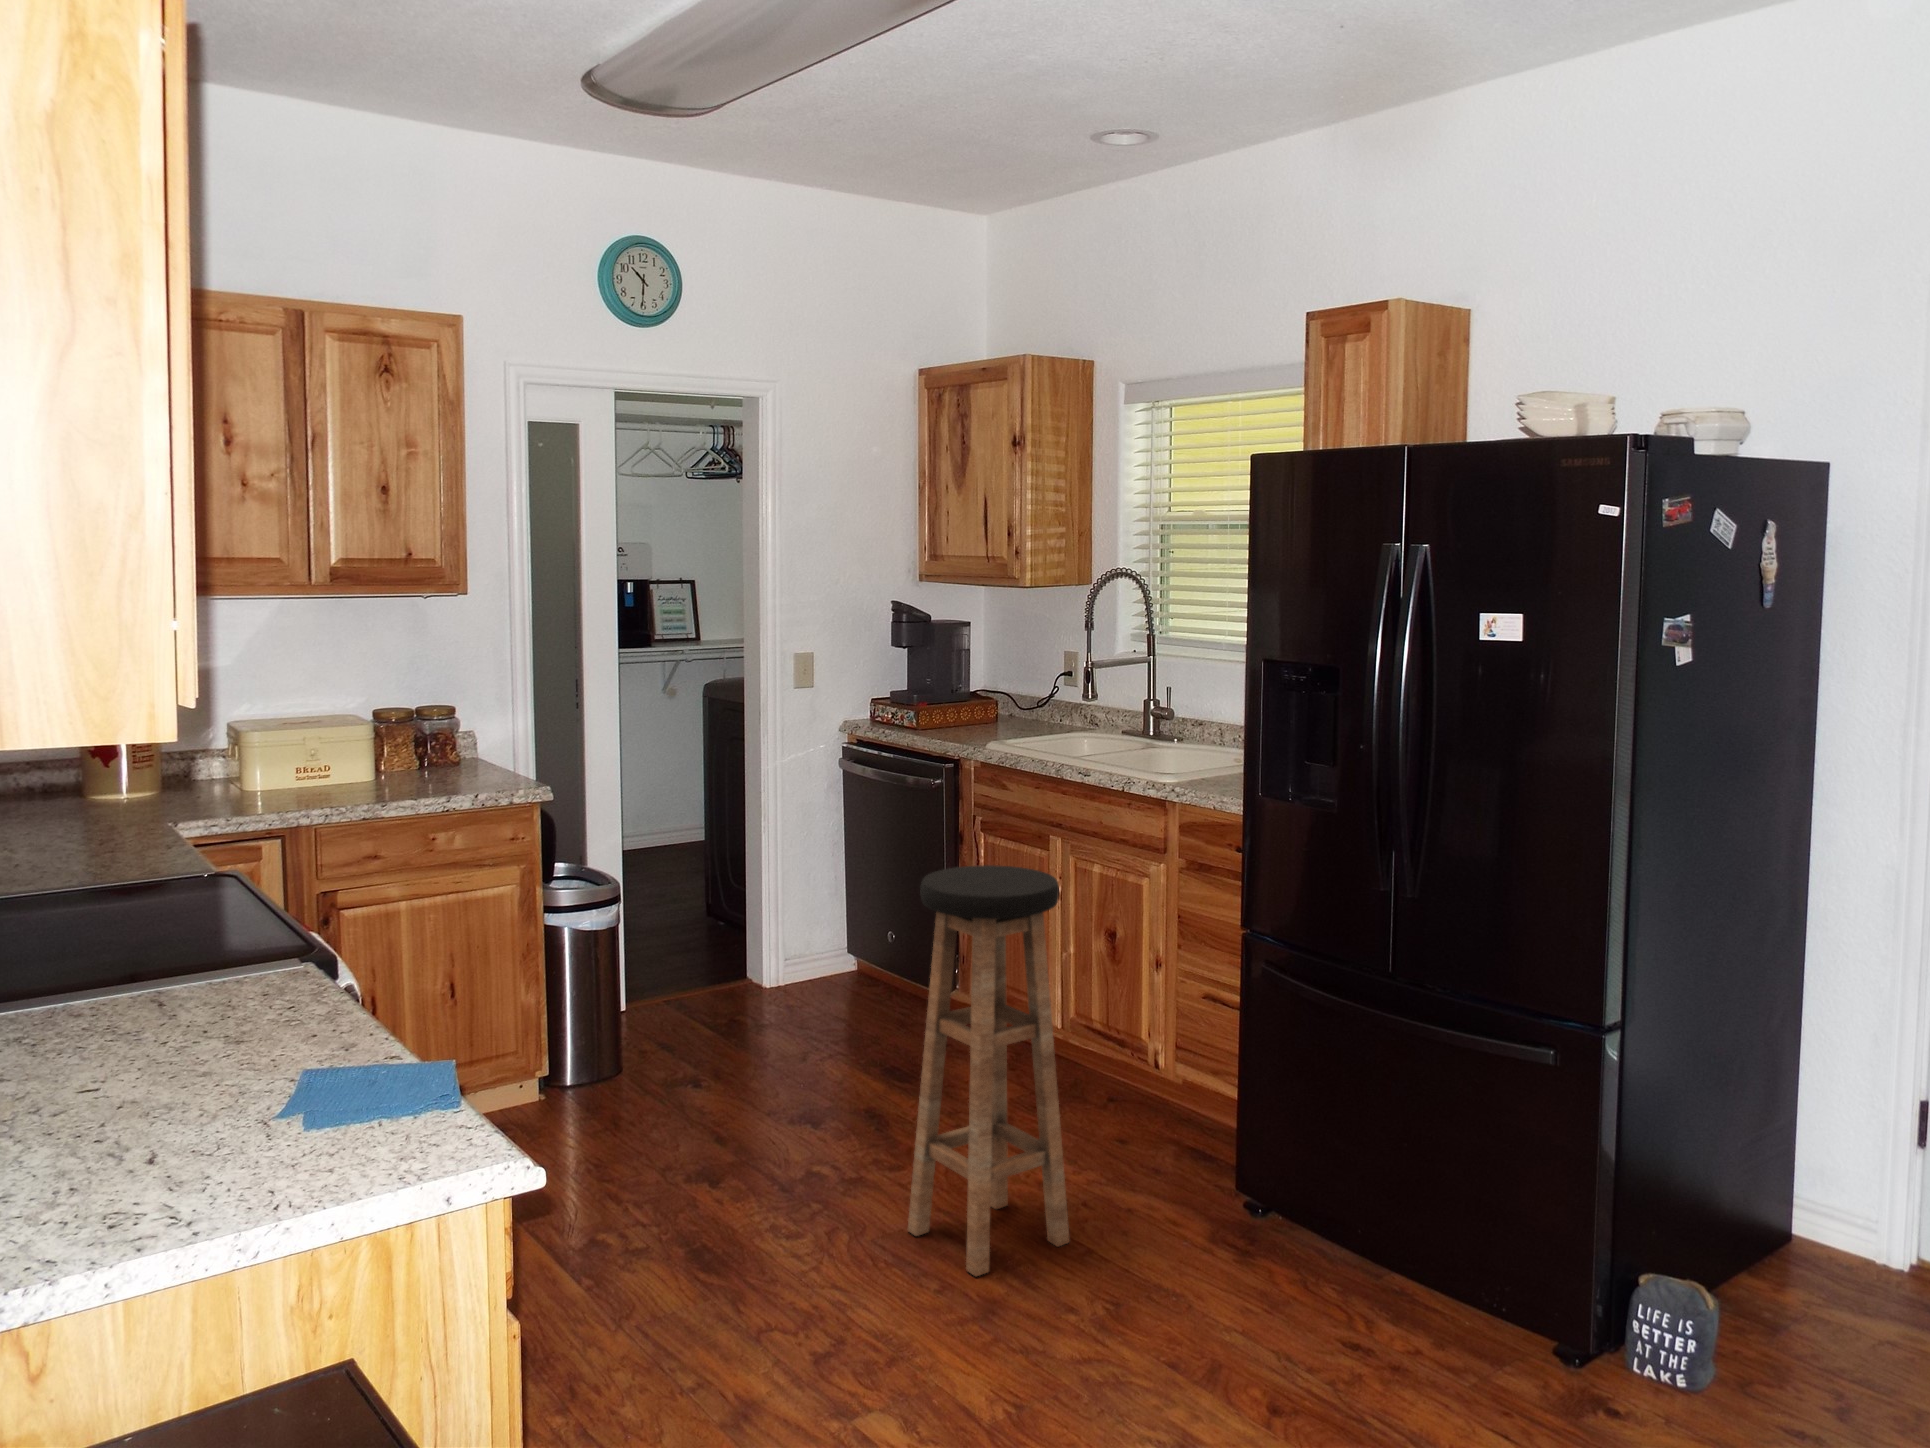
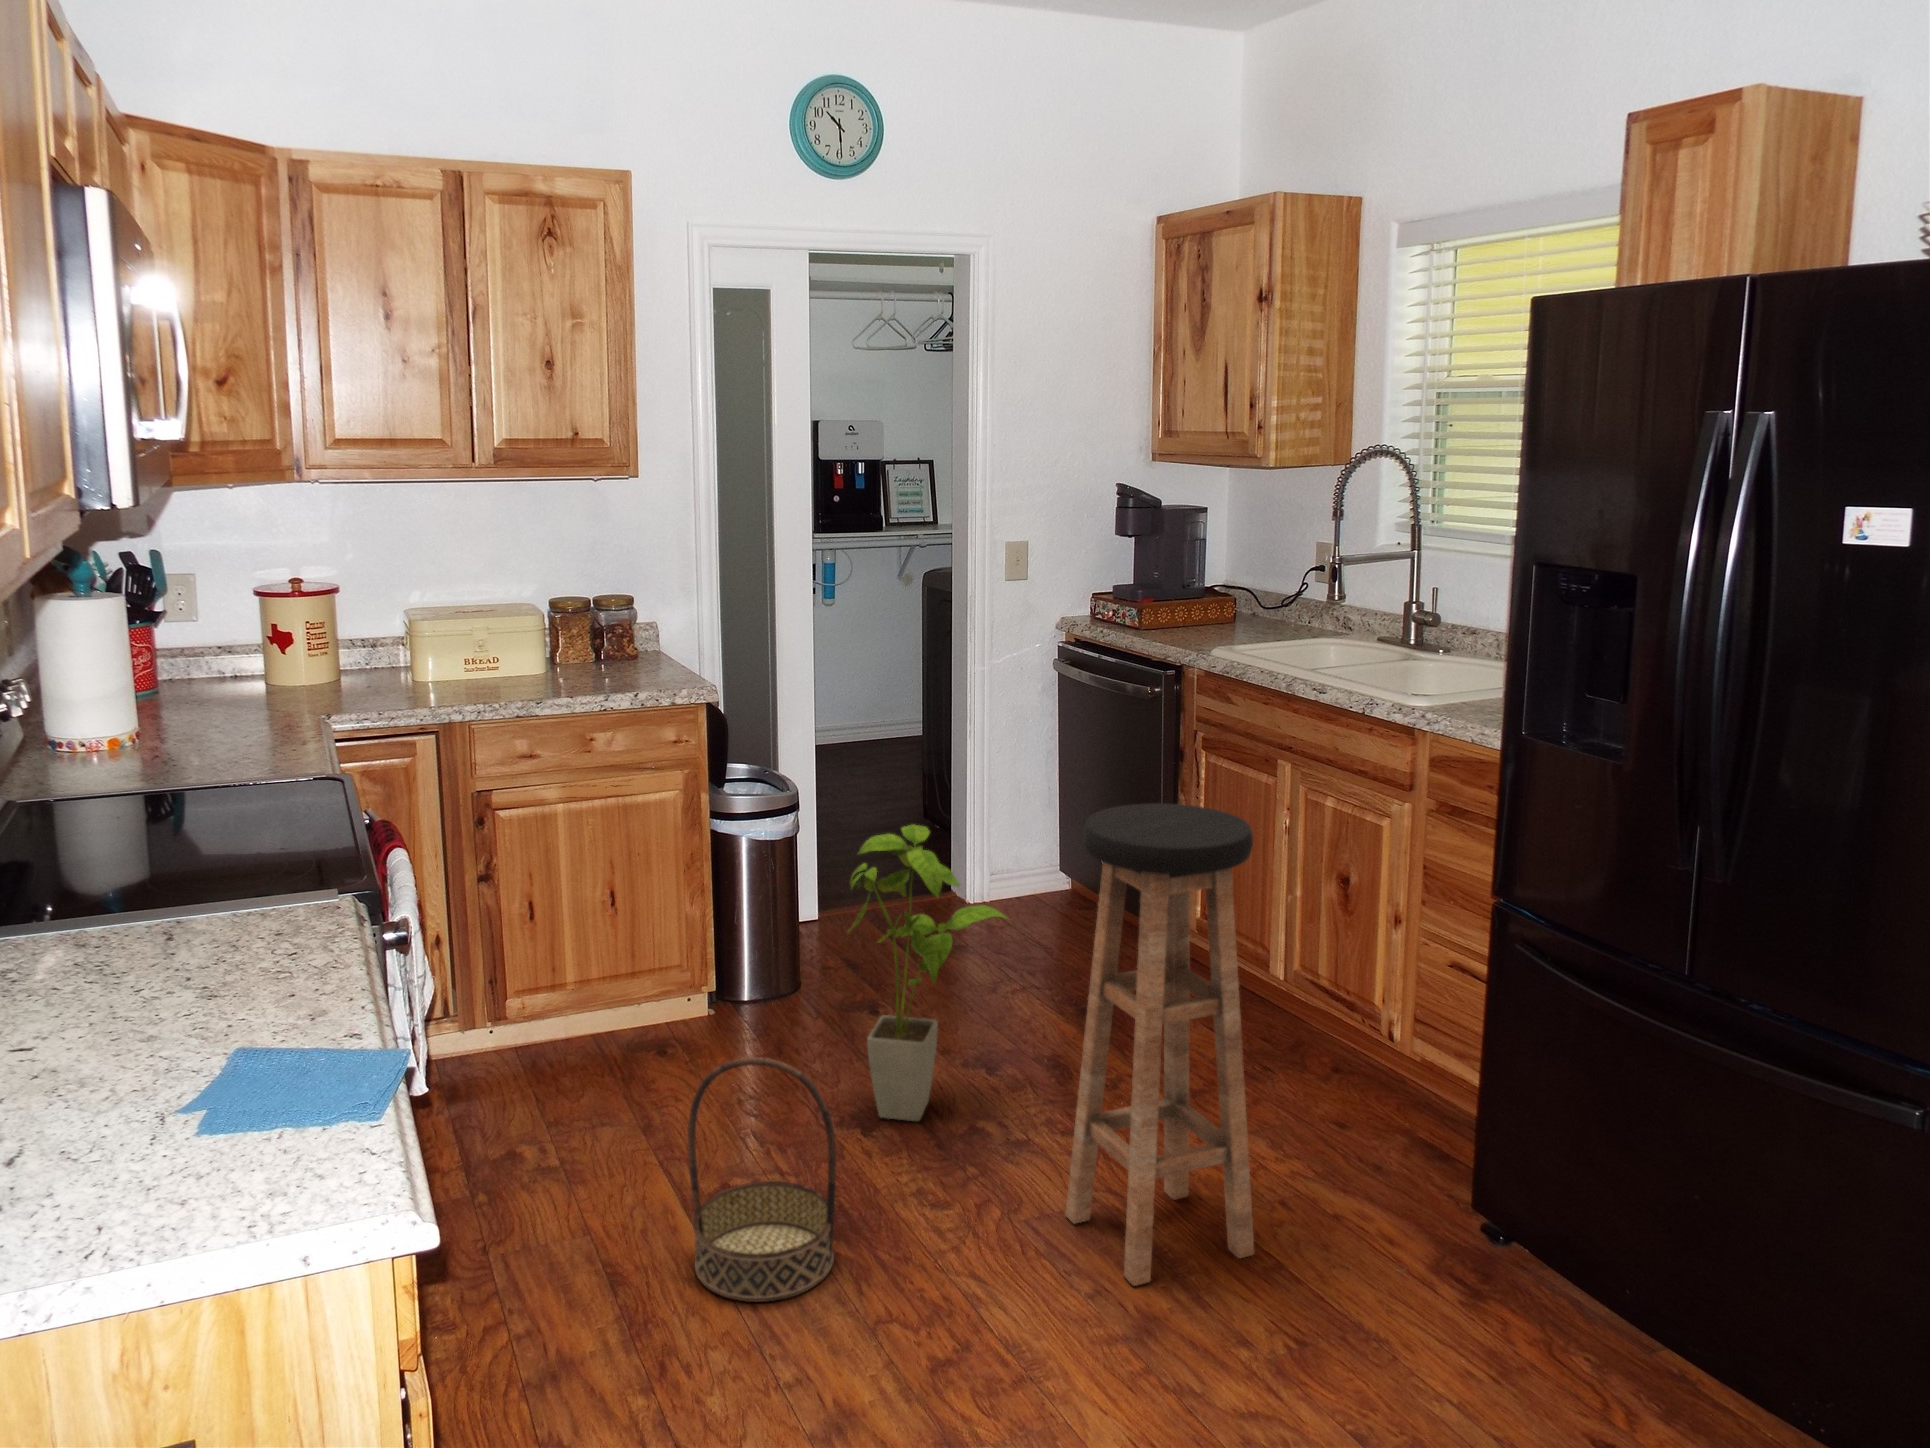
house plant: none [693,900,840,1172] -> present [850,825,1010,1121]
basket: none [576,1106,715,1329] -> present [688,1057,836,1302]

